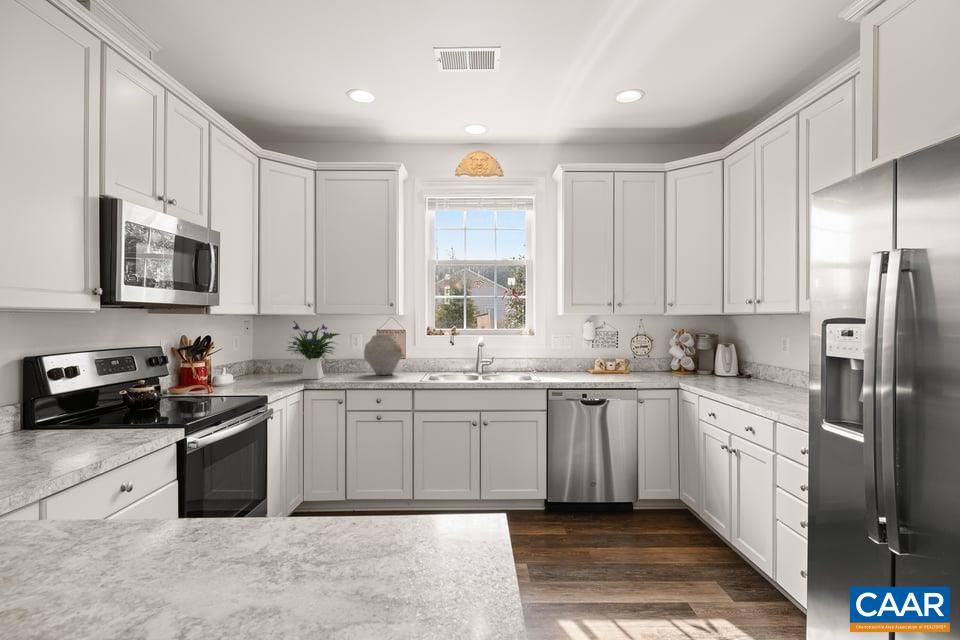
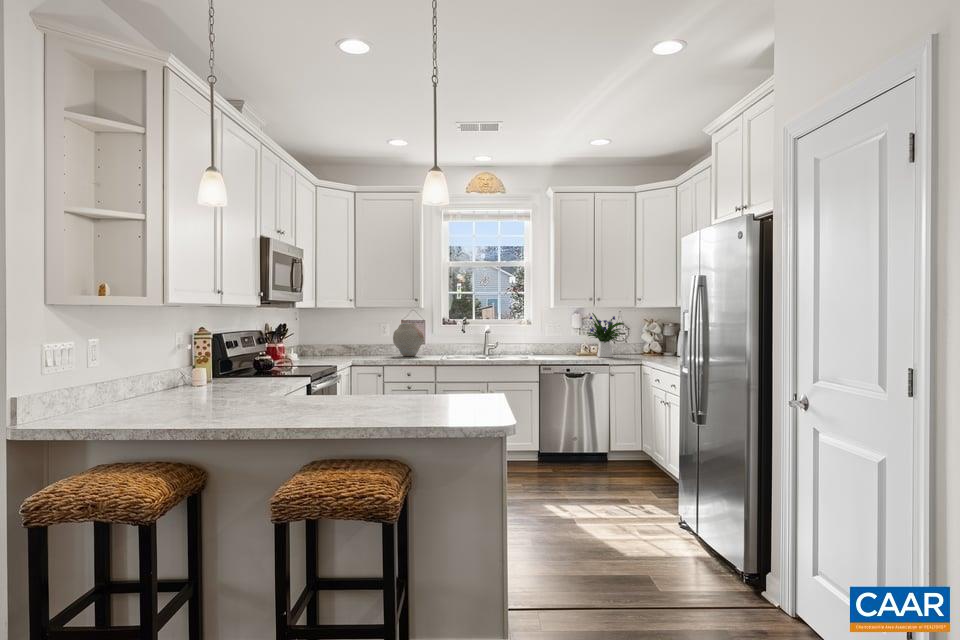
flower arrangement: present [287,321,340,379] -> present [587,313,624,357]

